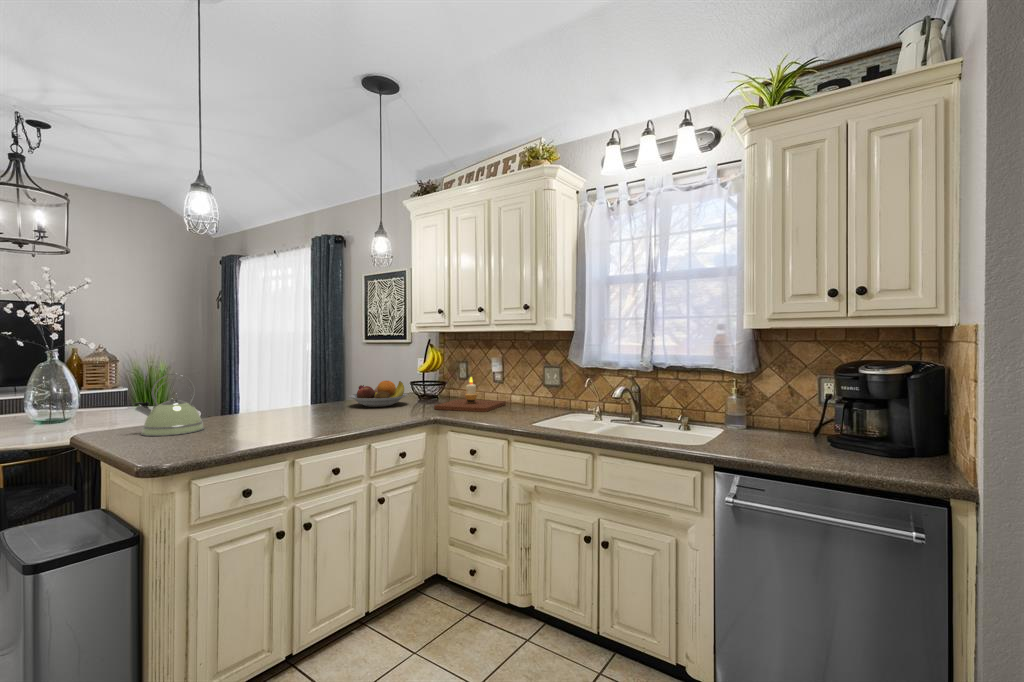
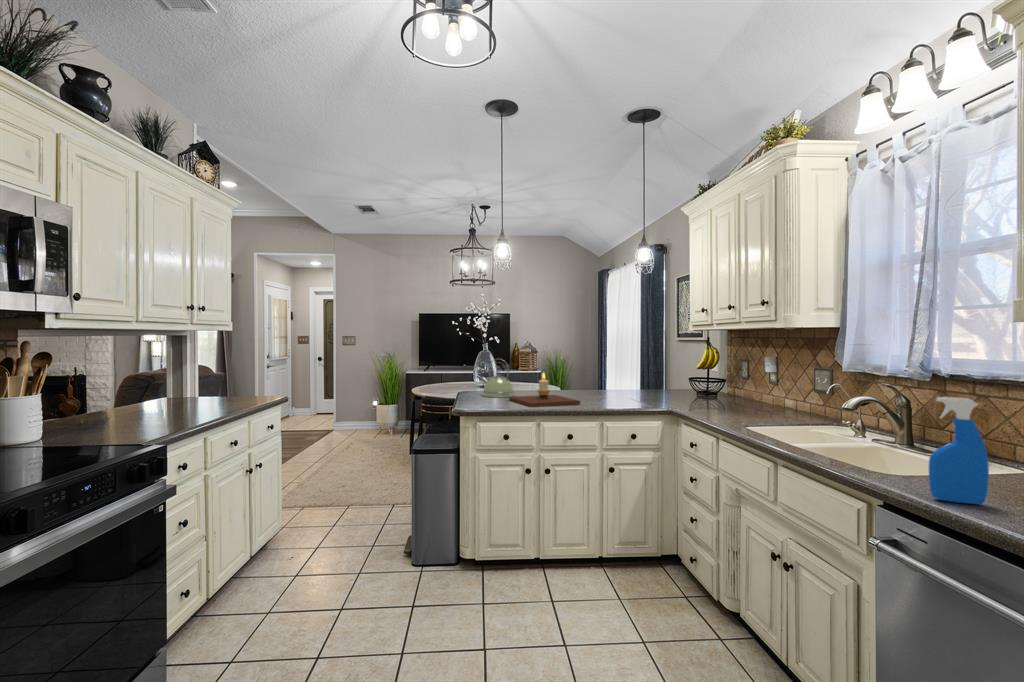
candle: present [434,377,505,412] -> present [509,373,580,407]
fruit bowl: present [349,381,408,407] -> none [627,374,681,397]
spray bottle: none [769,383,796,461] -> present [929,397,989,505]

